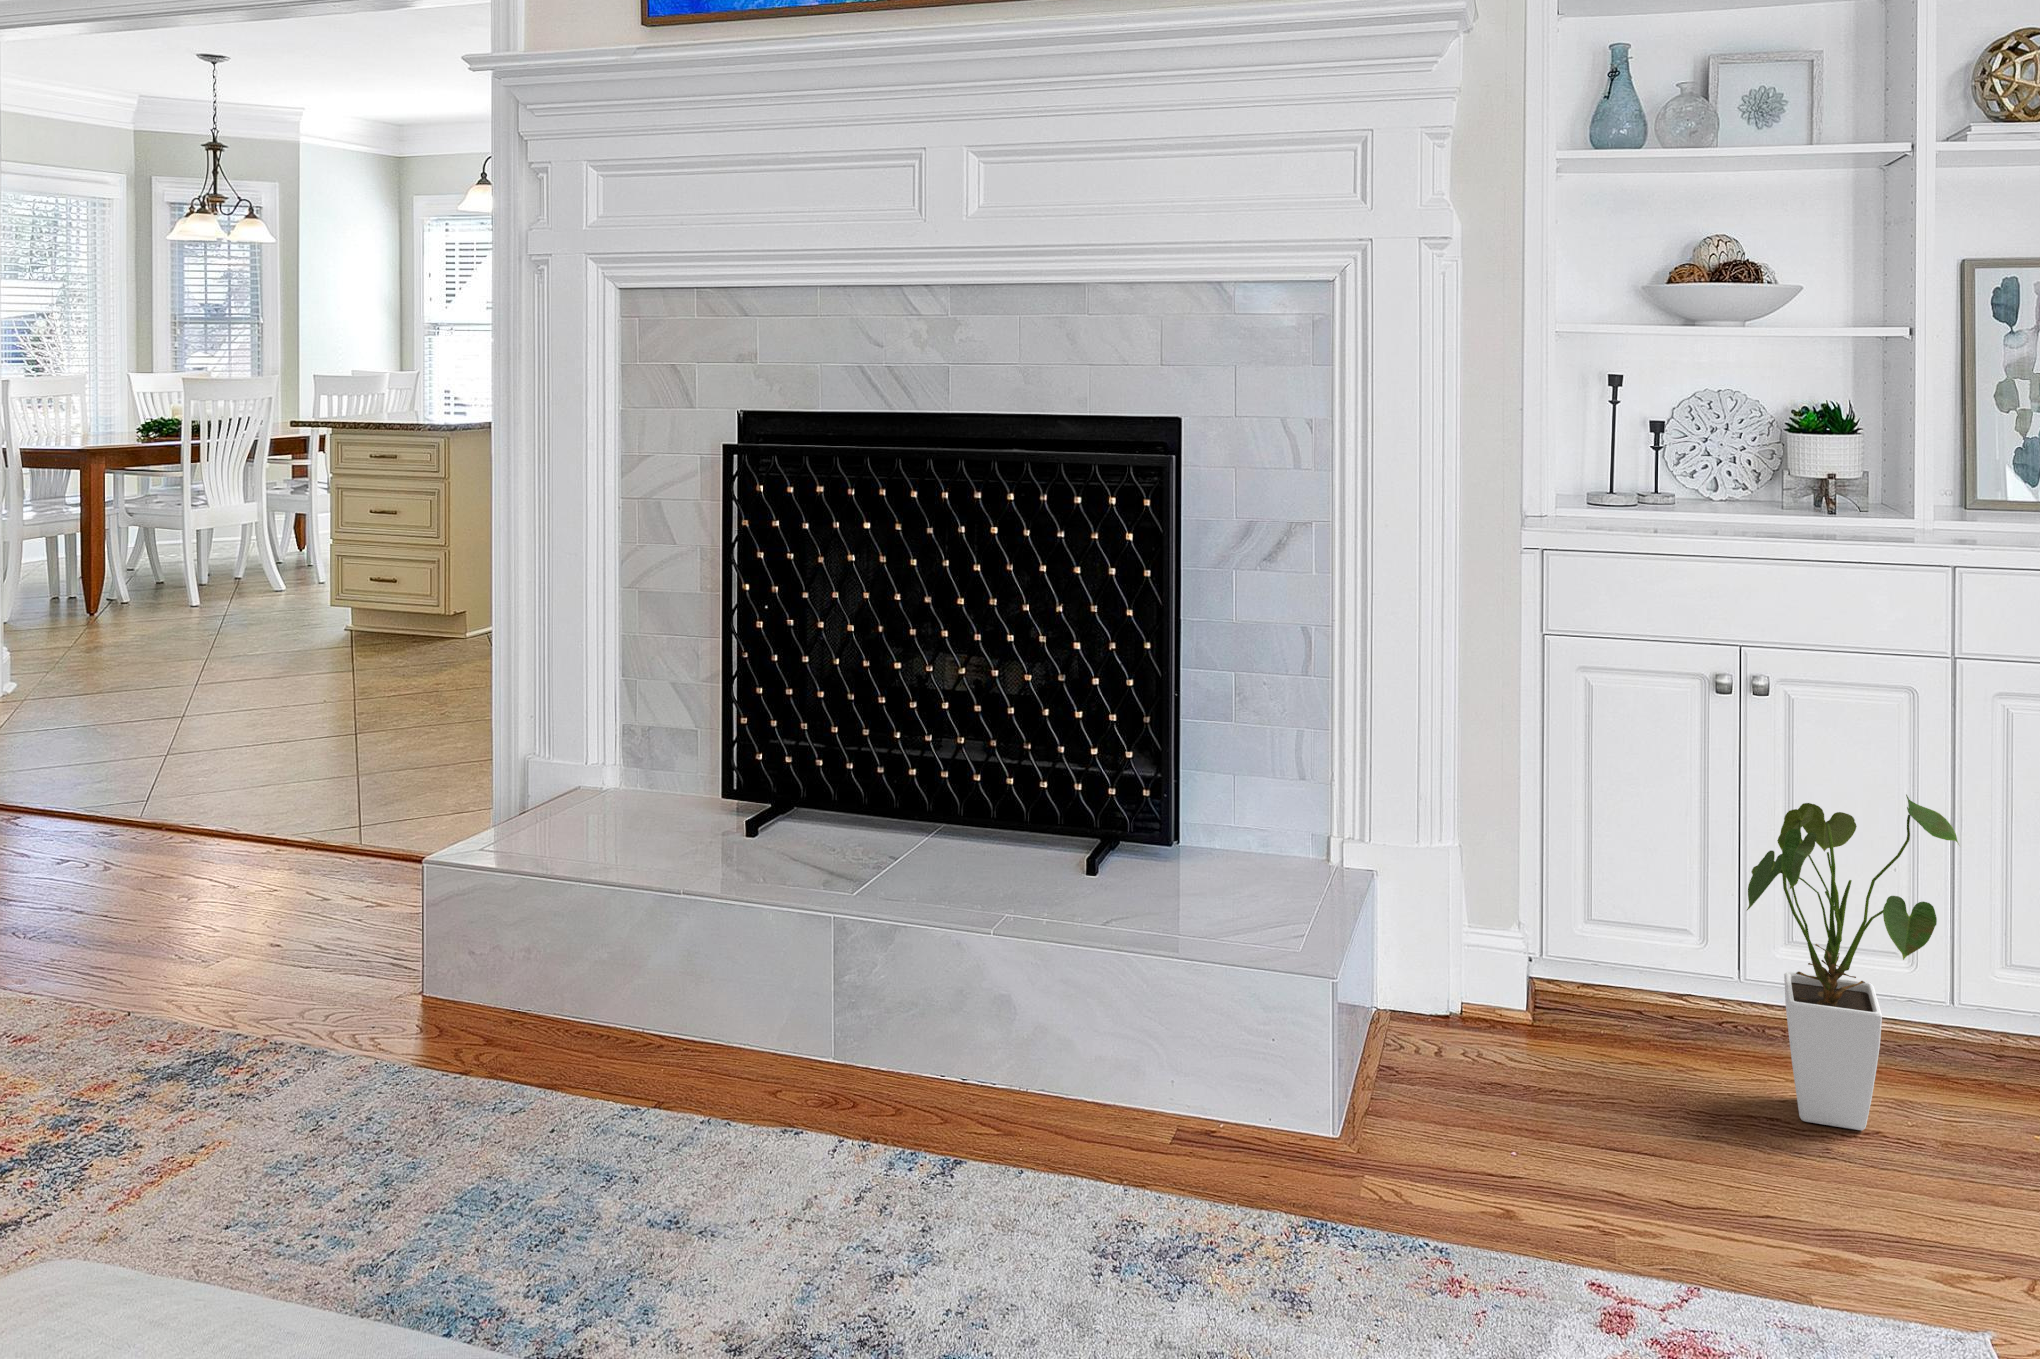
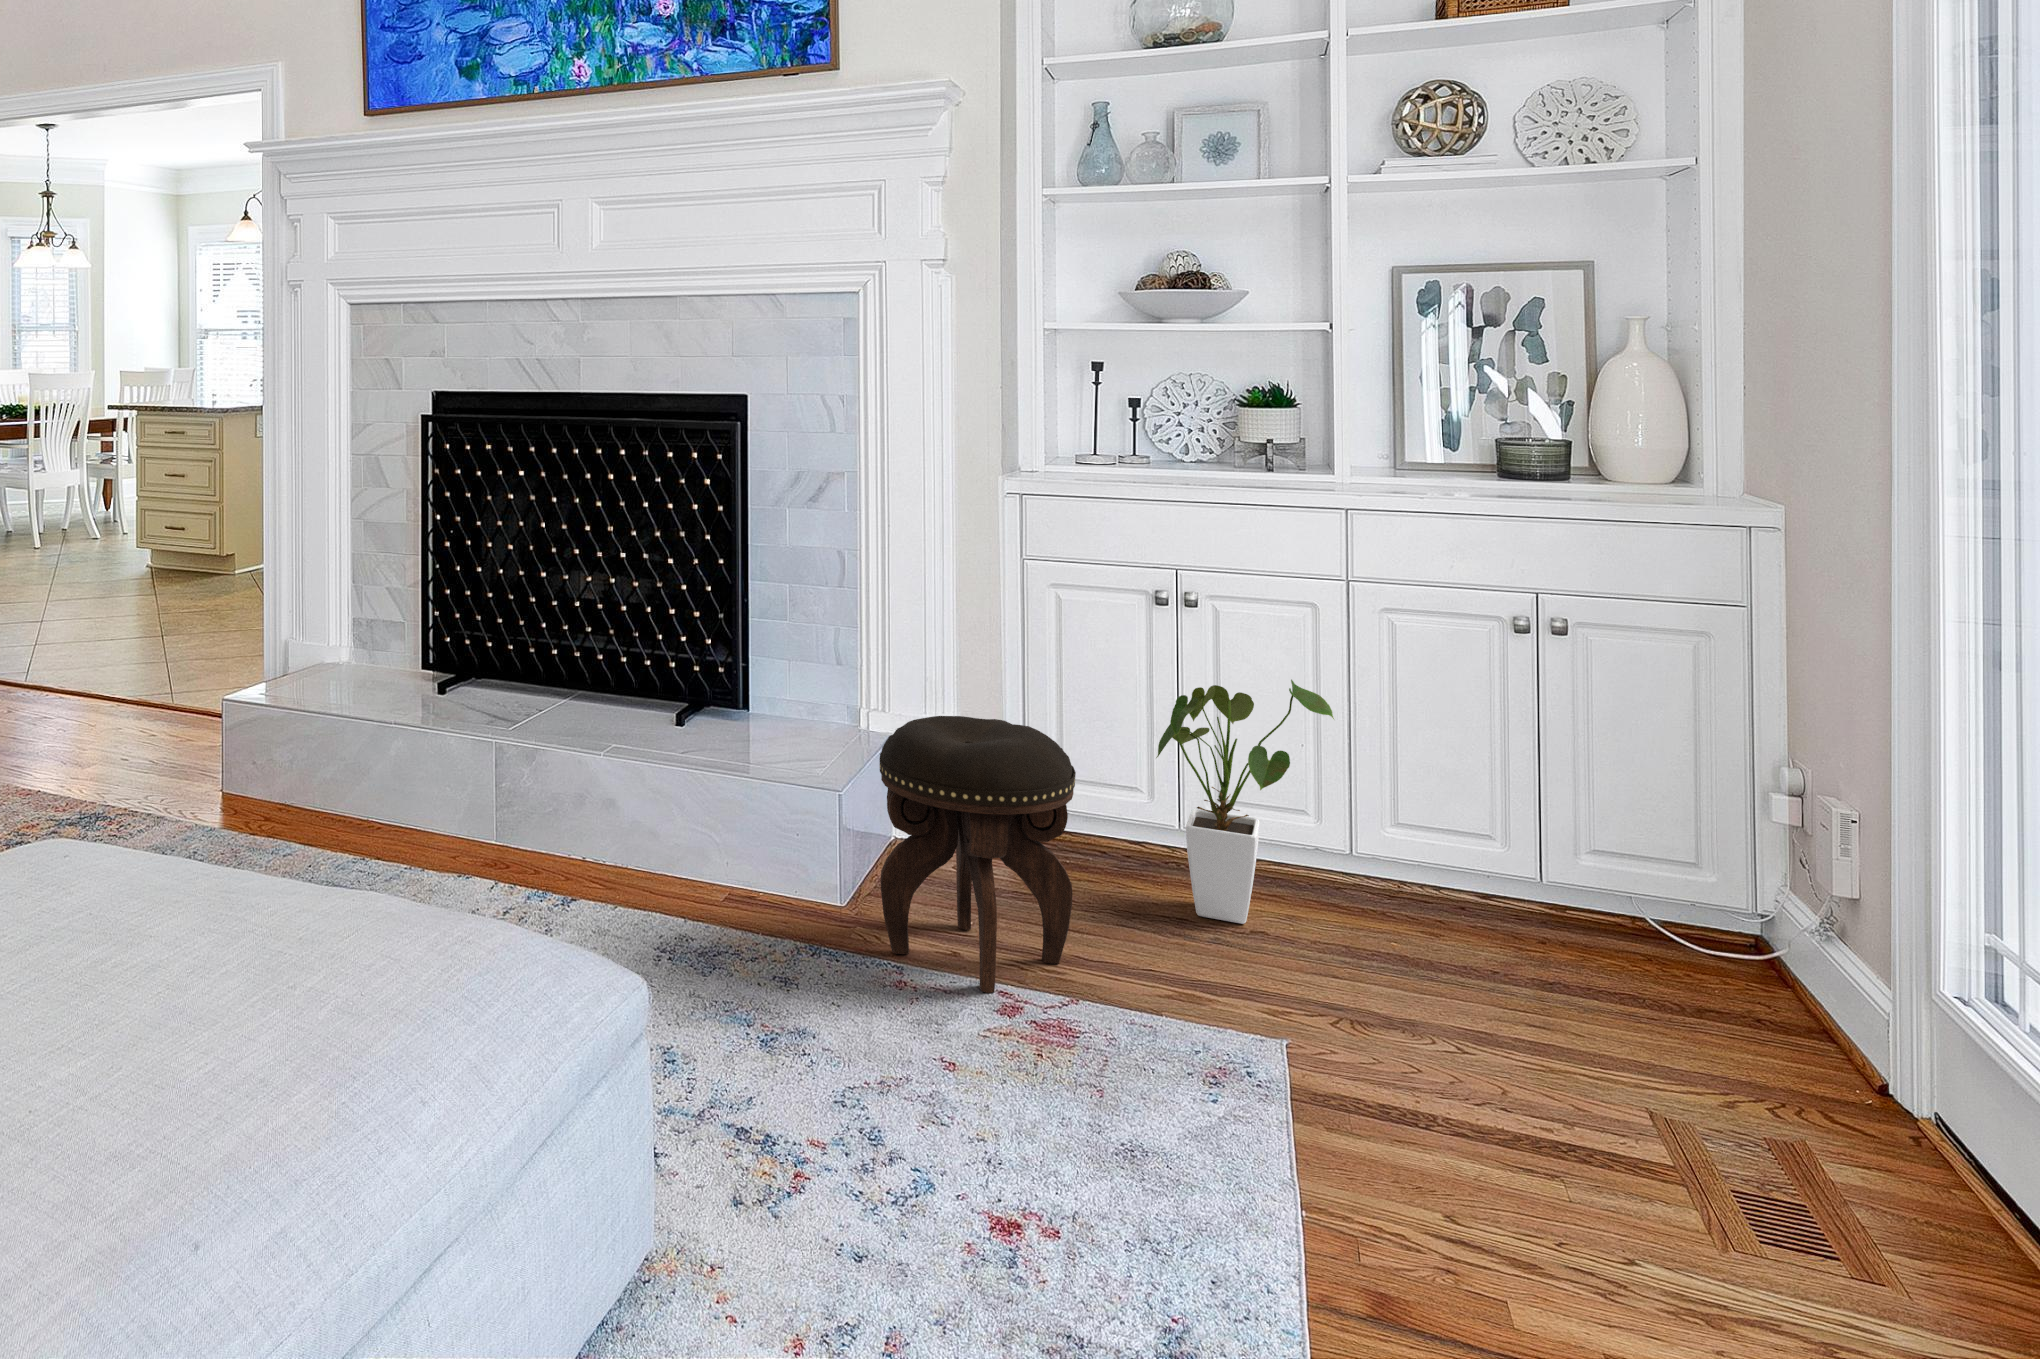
footstool: none [1407,873,1683,1290] -> present [879,716,1076,993]

